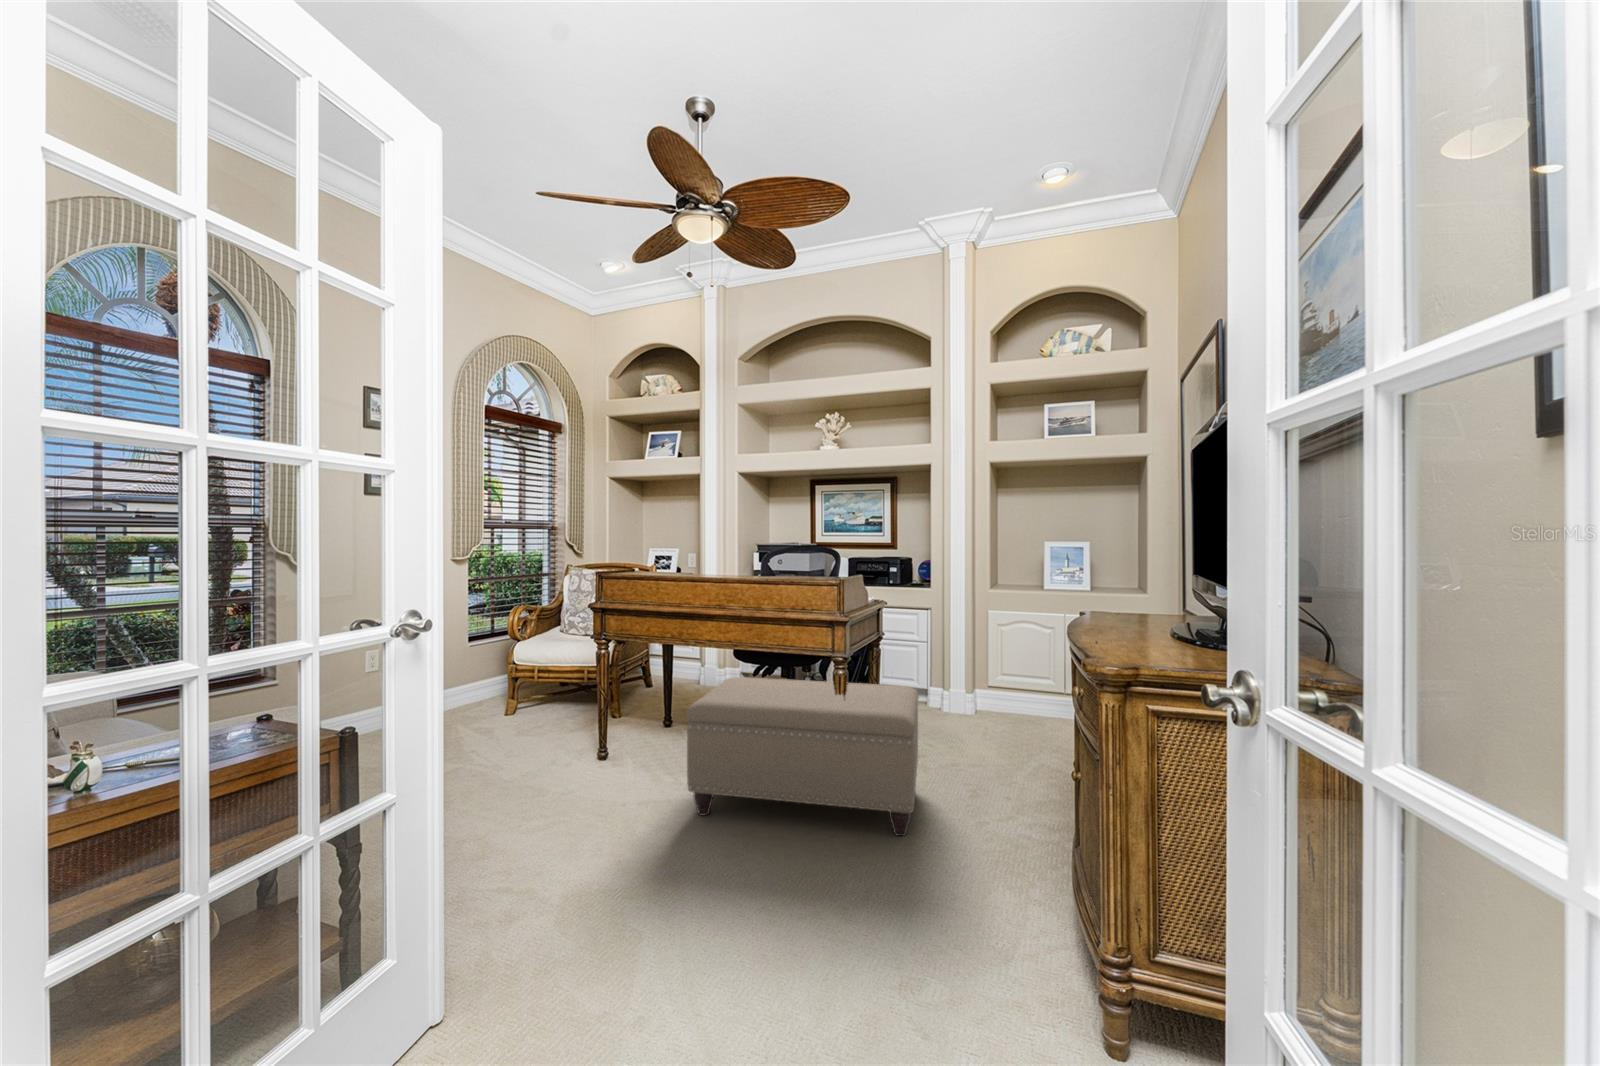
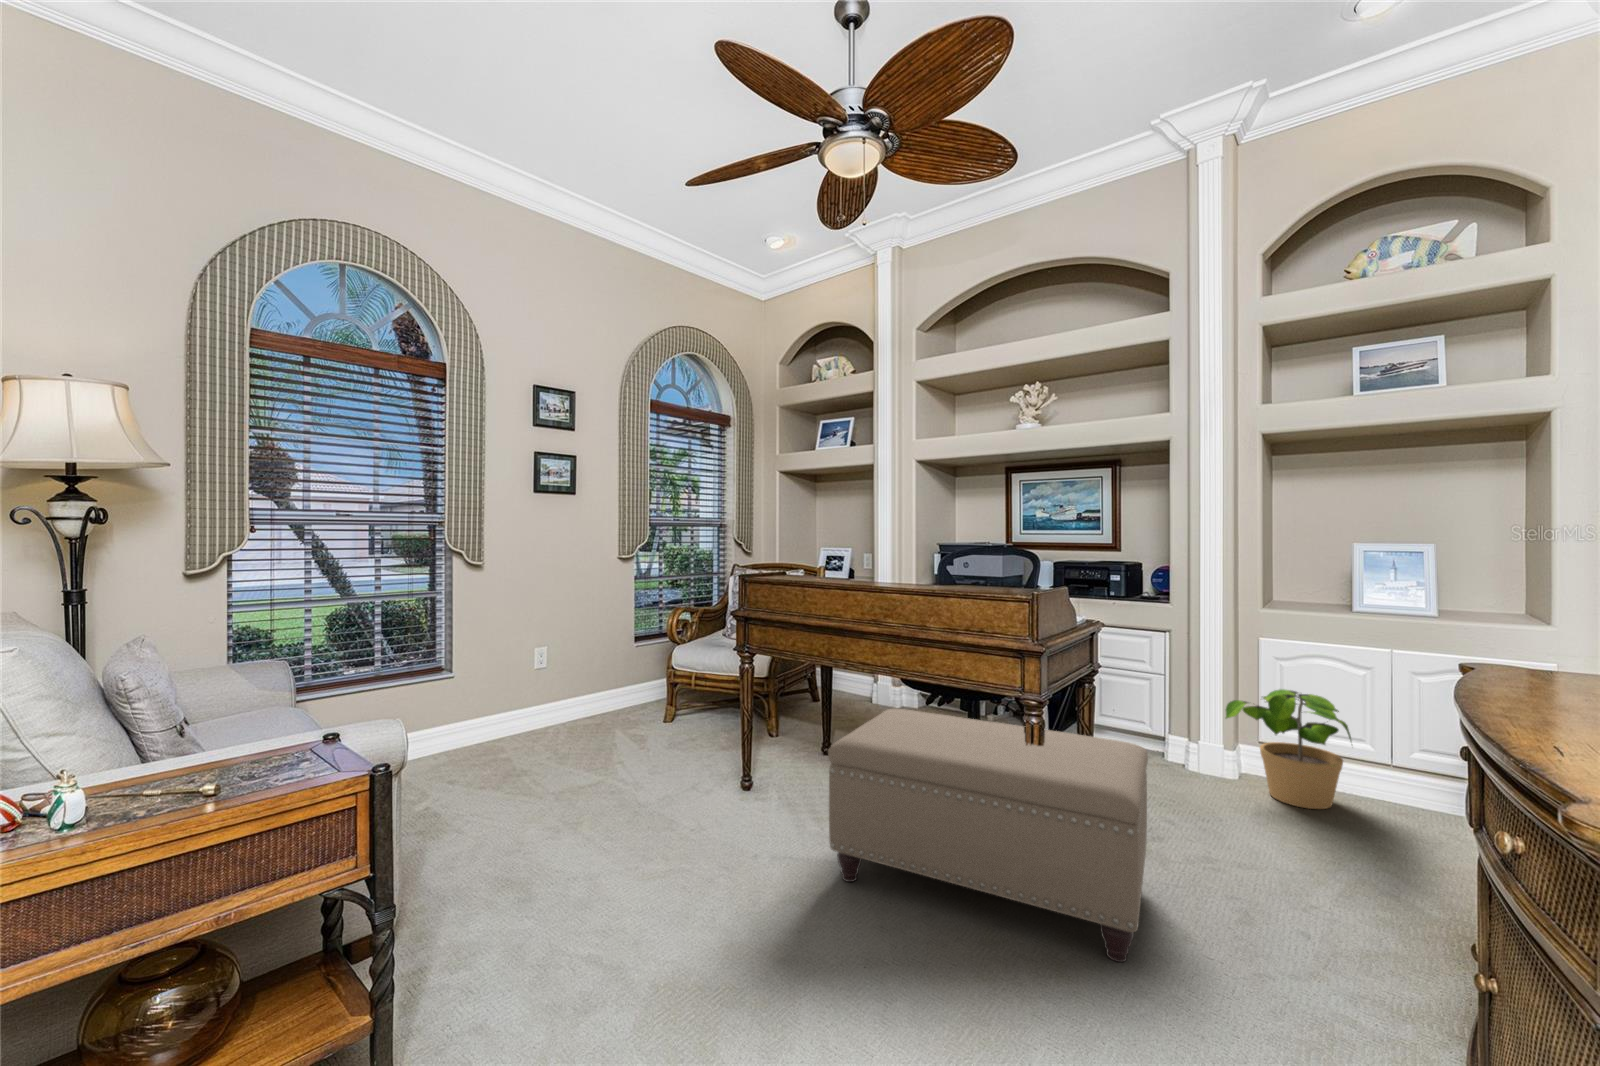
potted plant: none [967,645,1045,728] -> present [1226,689,1351,809]

